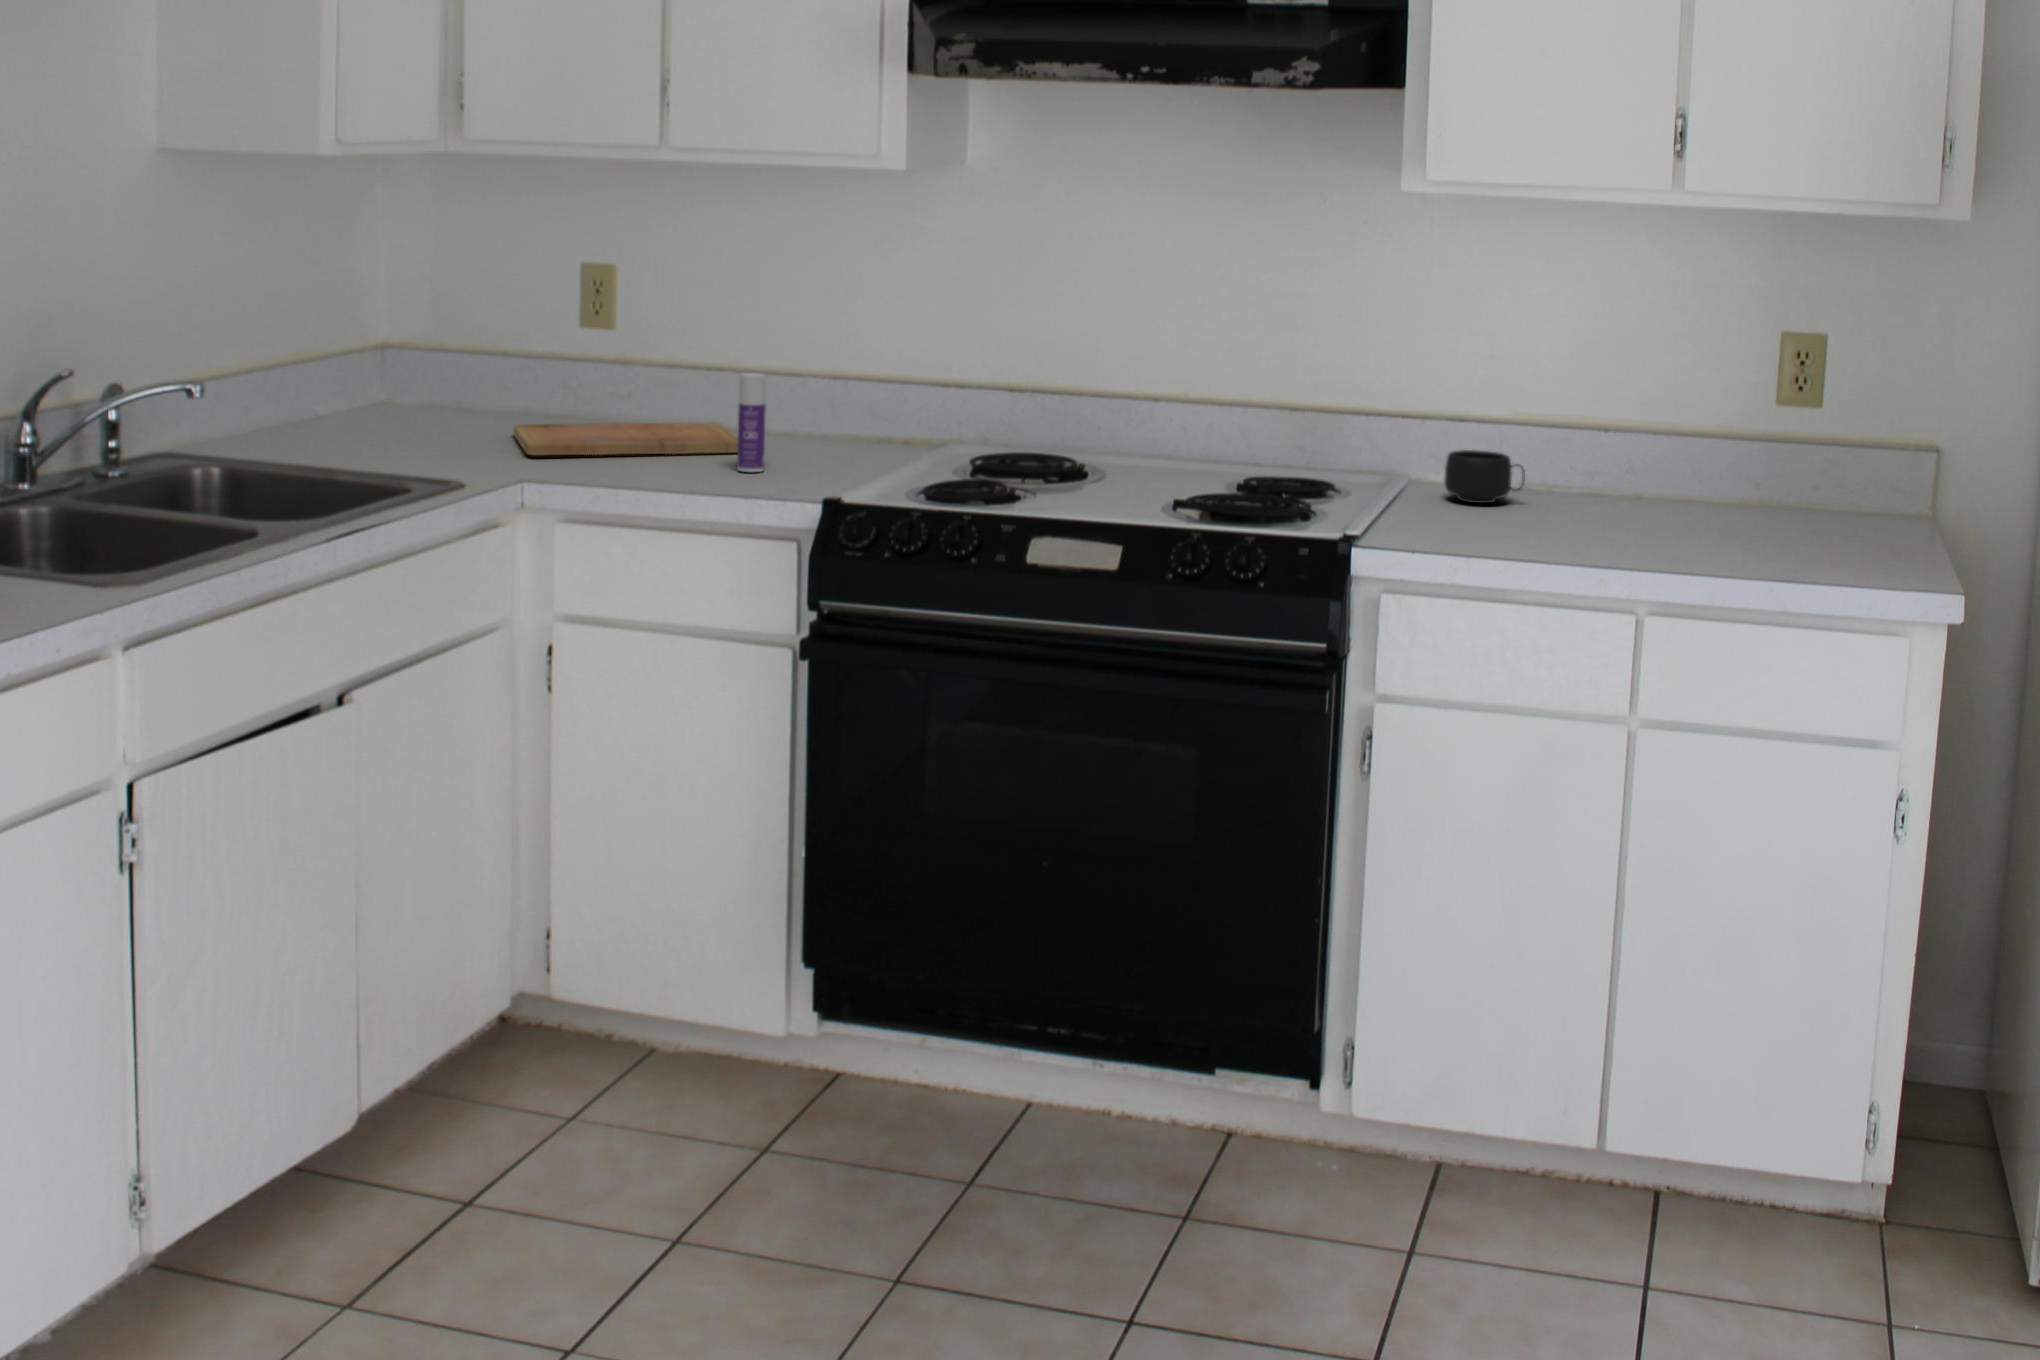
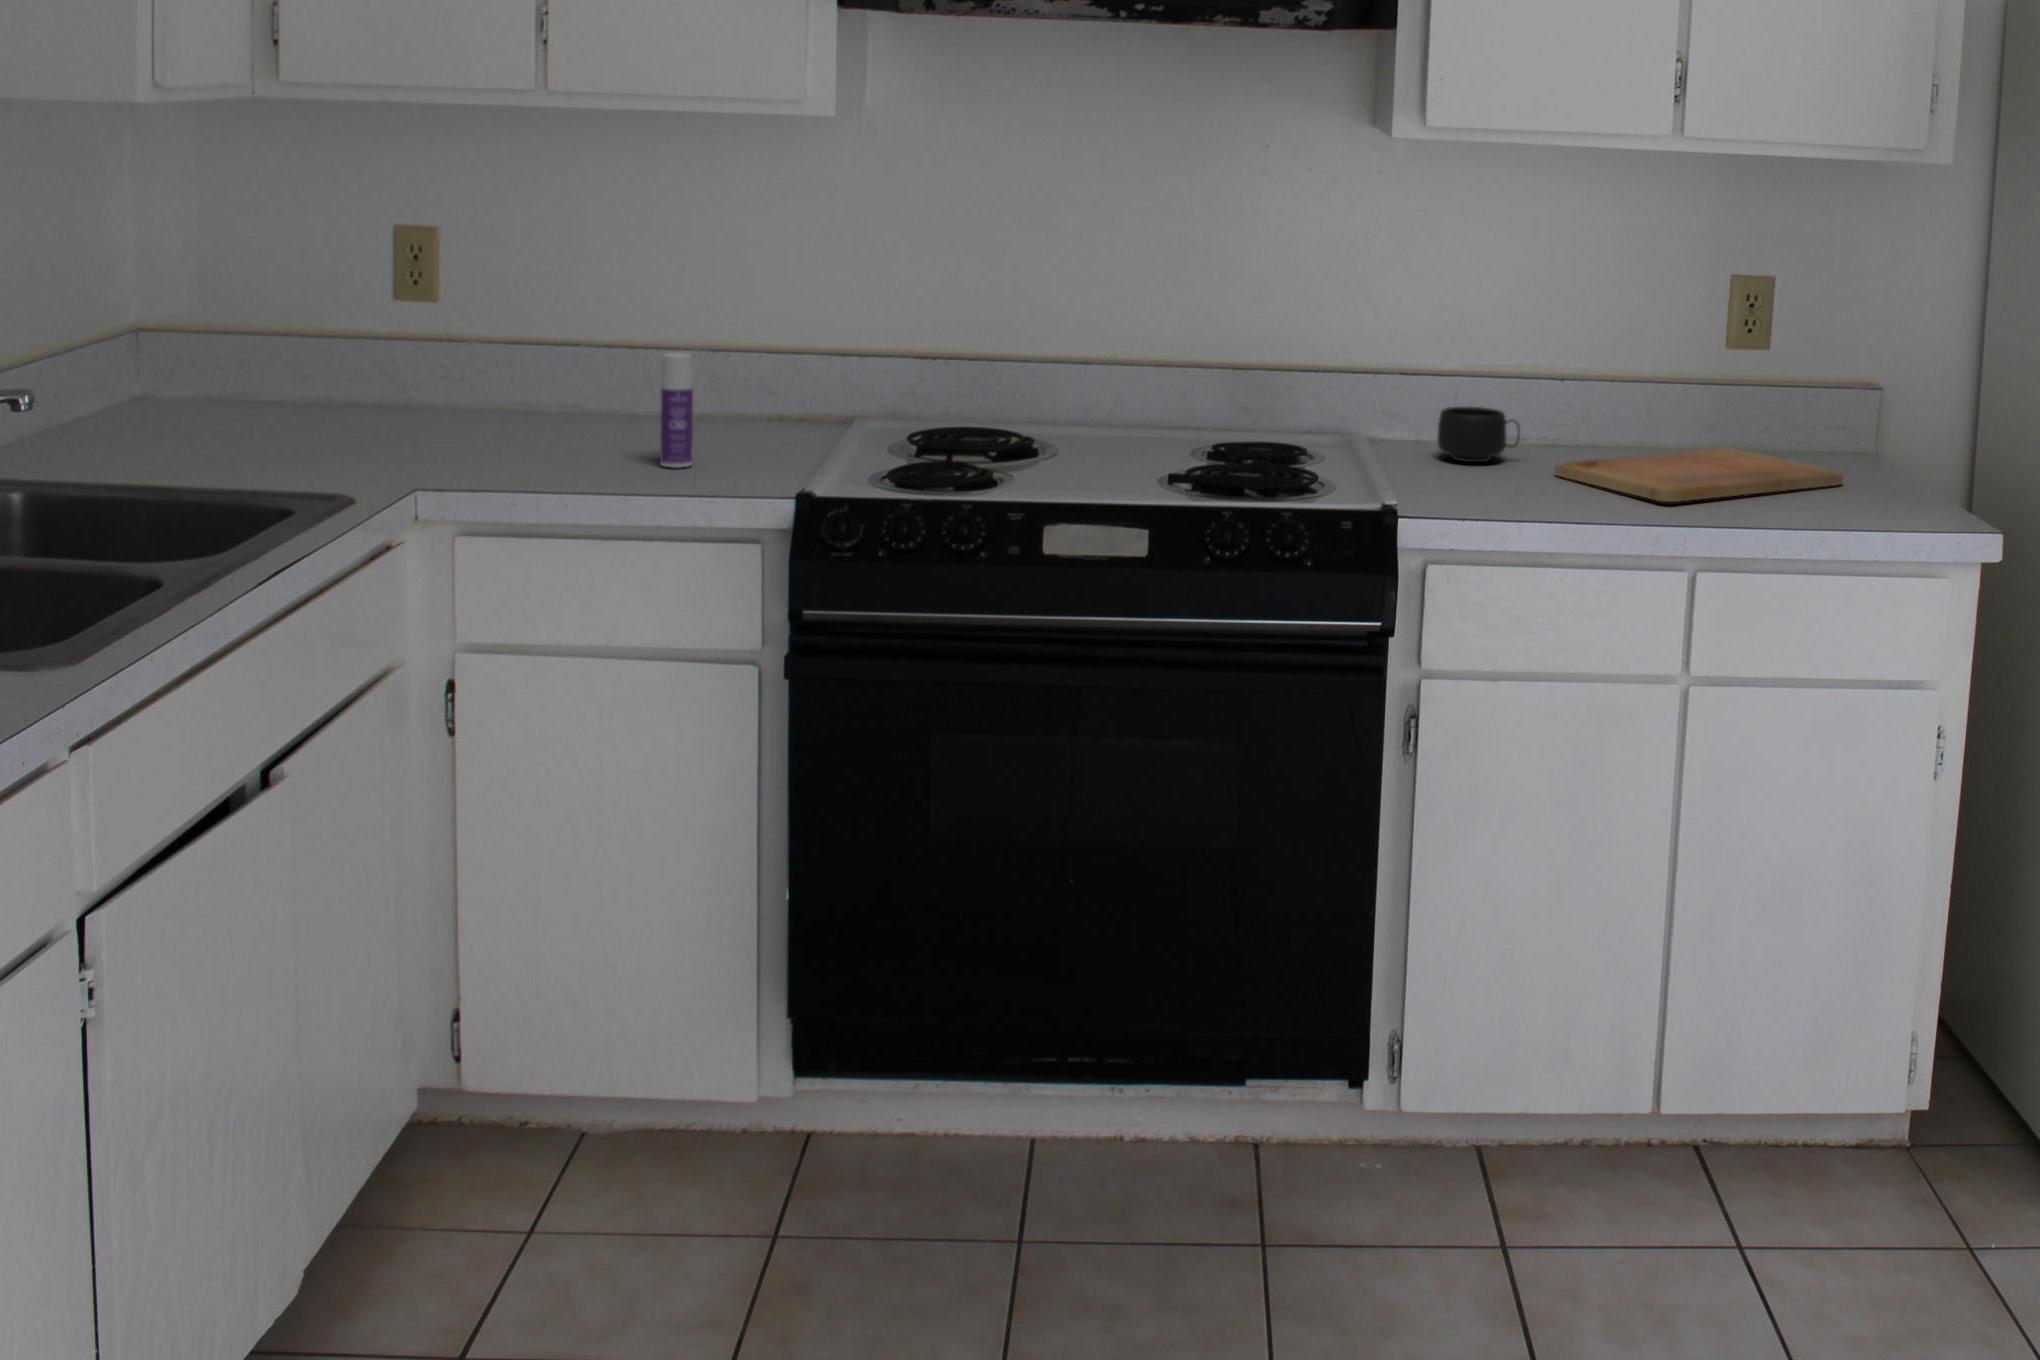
cutting board: present [514,423,738,455] -> present [1555,448,1843,502]

